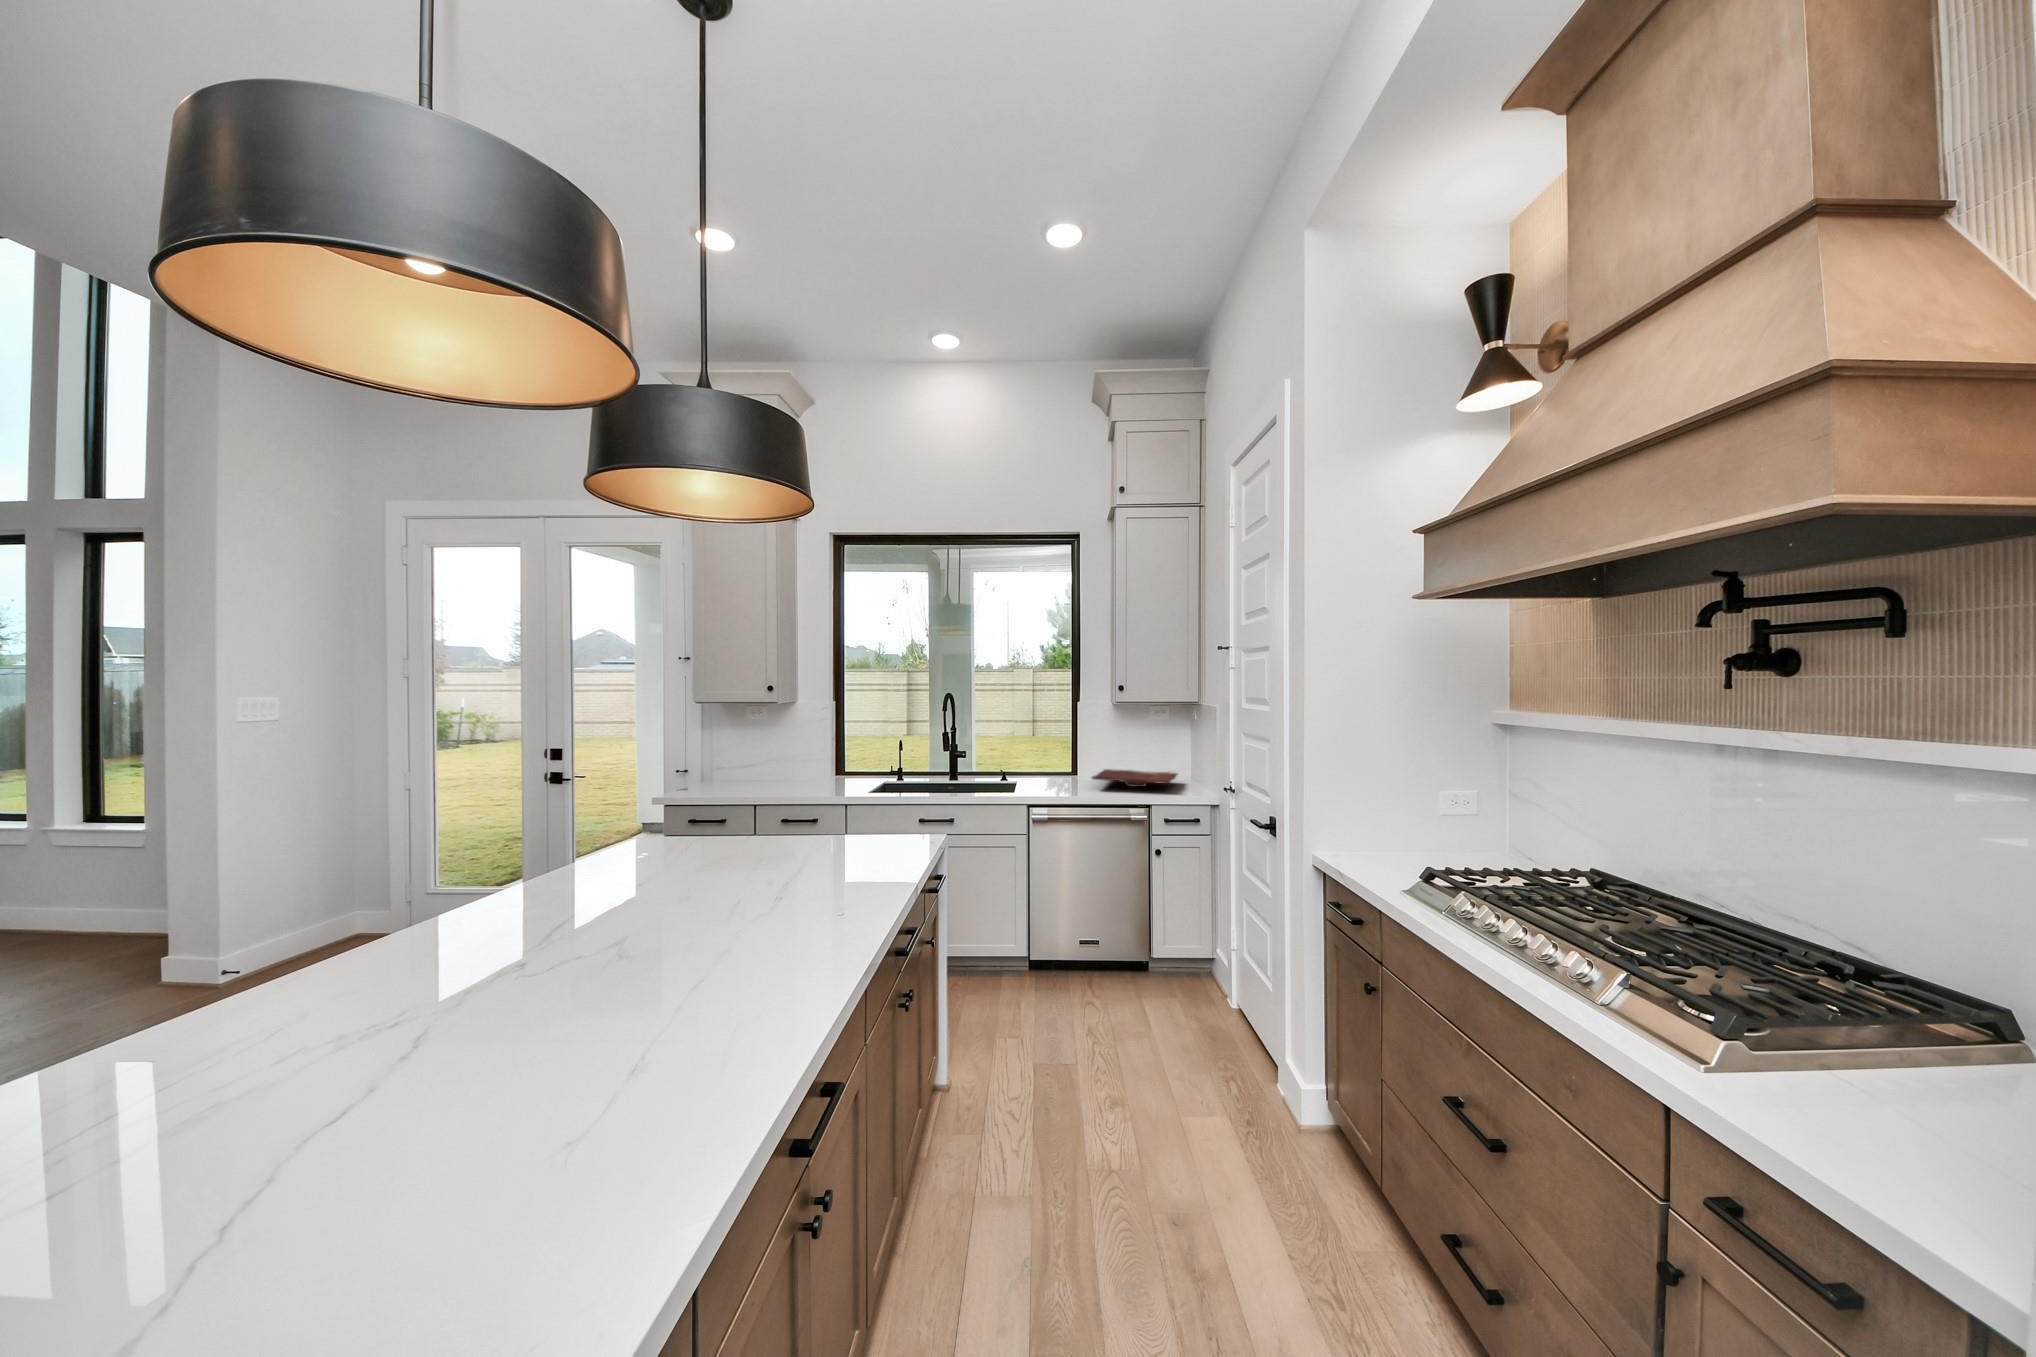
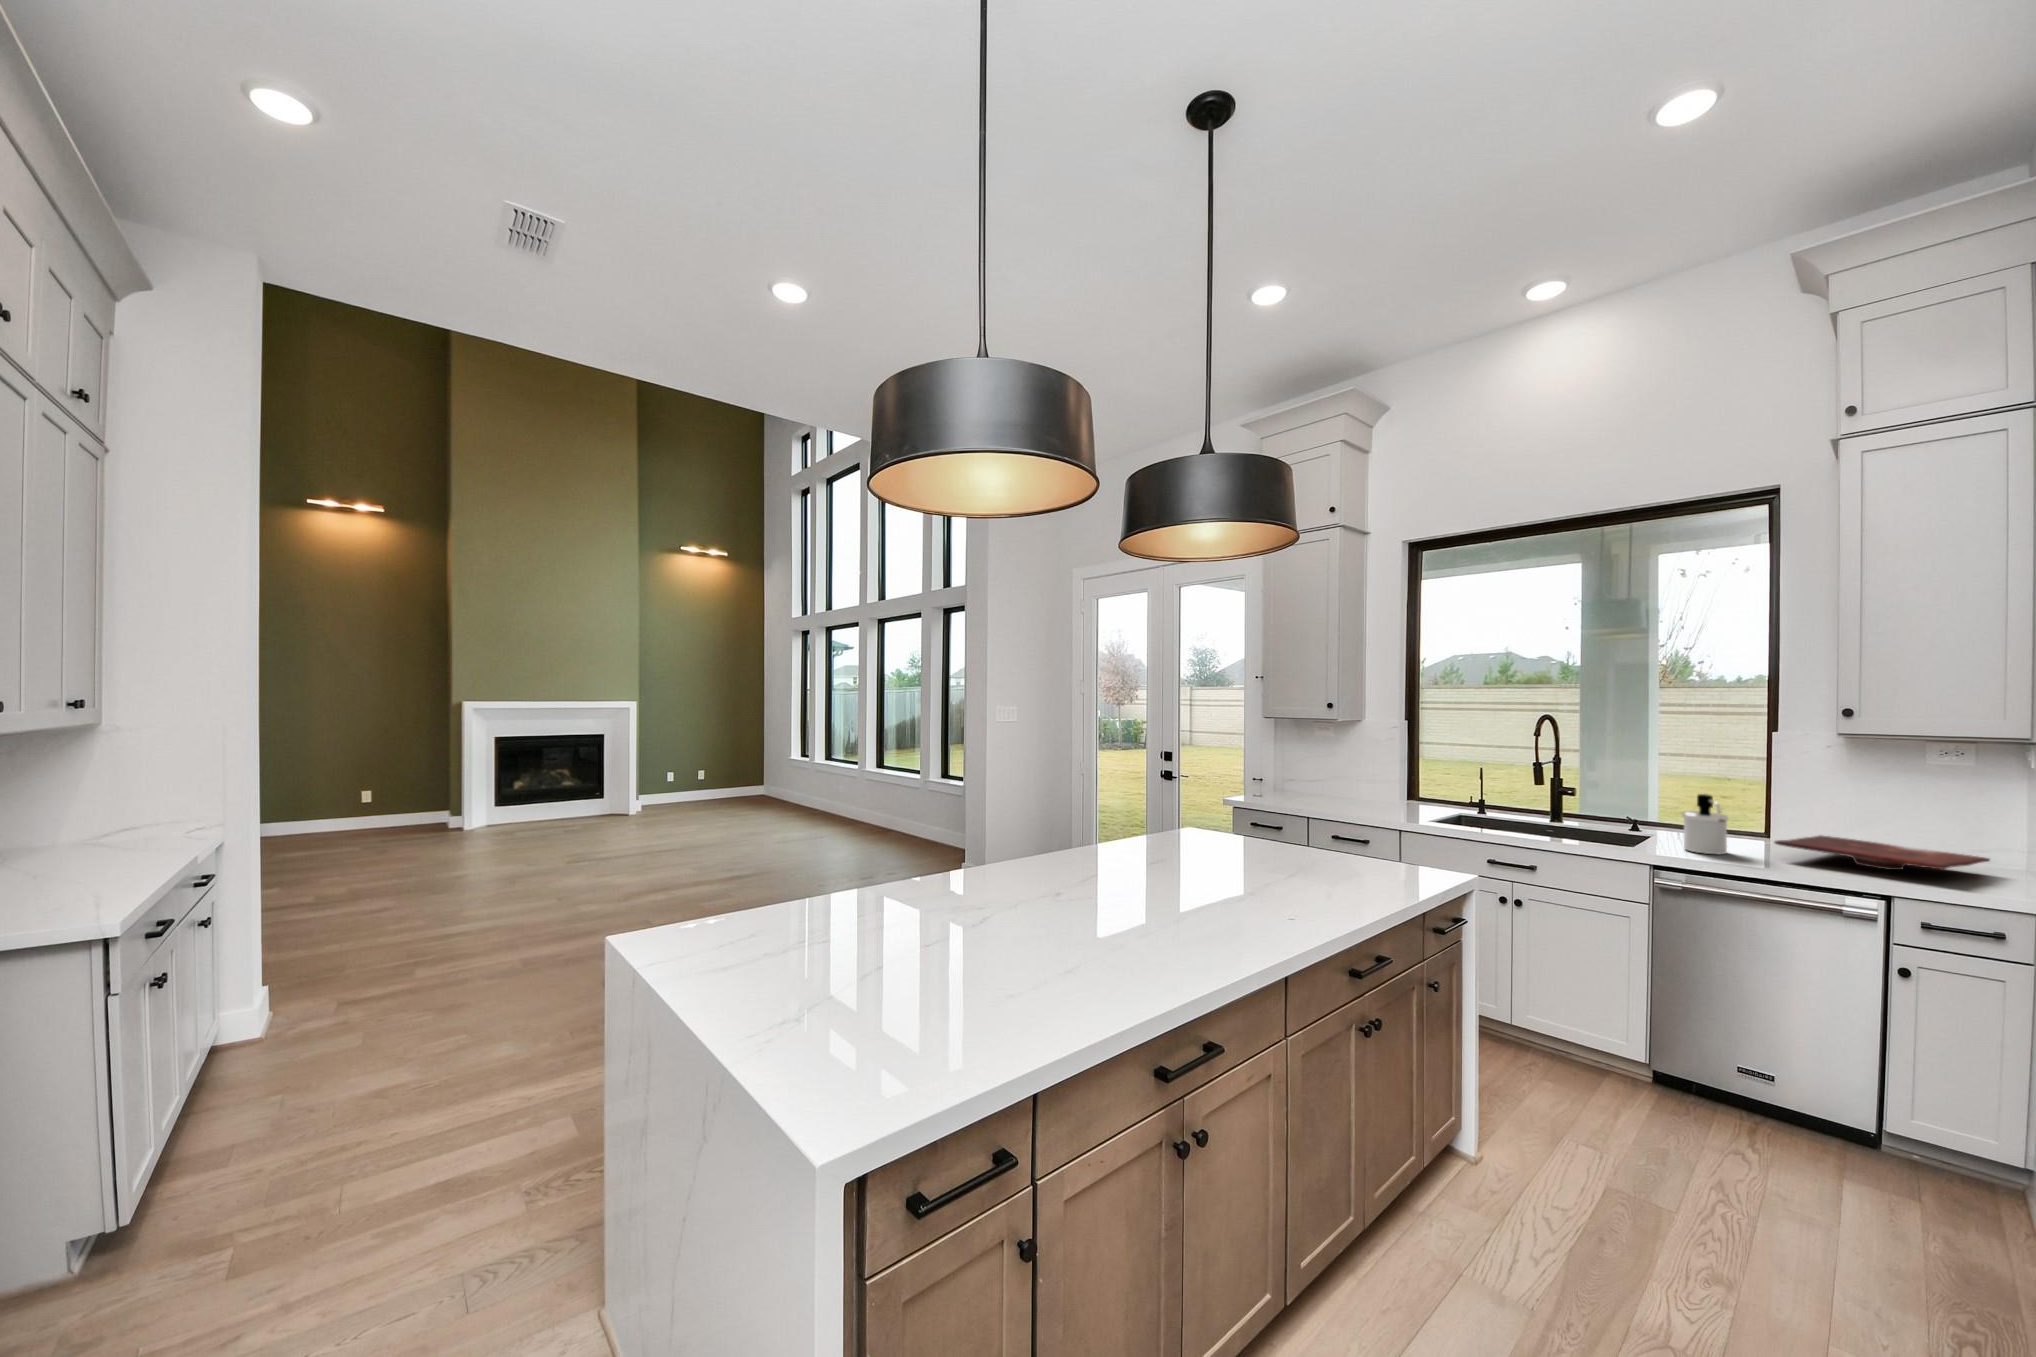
soap dispenser: none [1043,749,1068,791] -> present [1682,794,1728,854]

